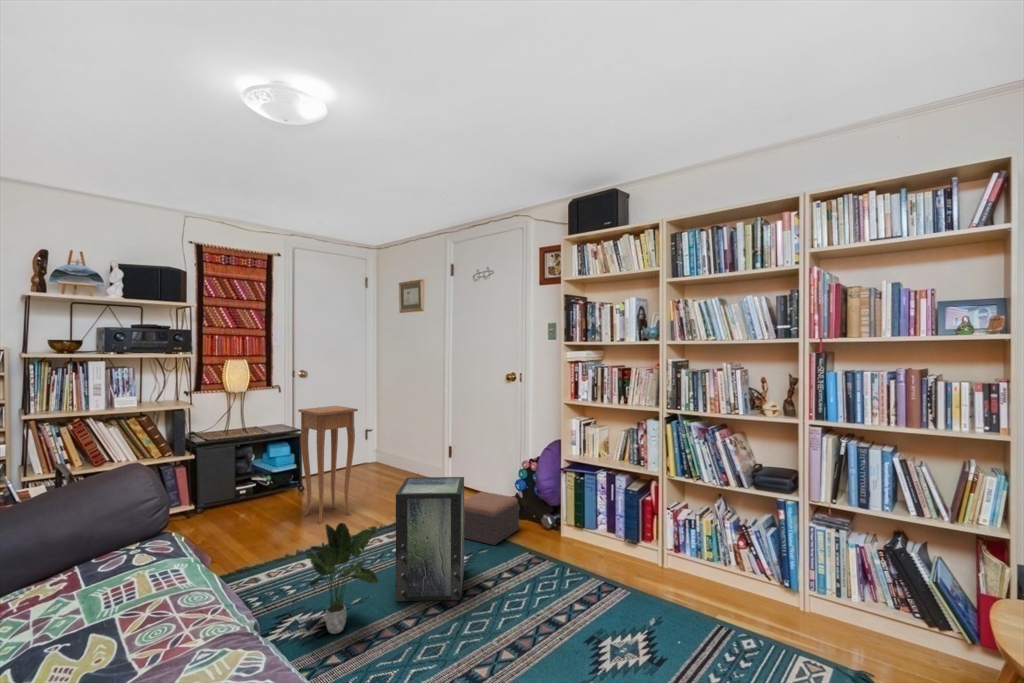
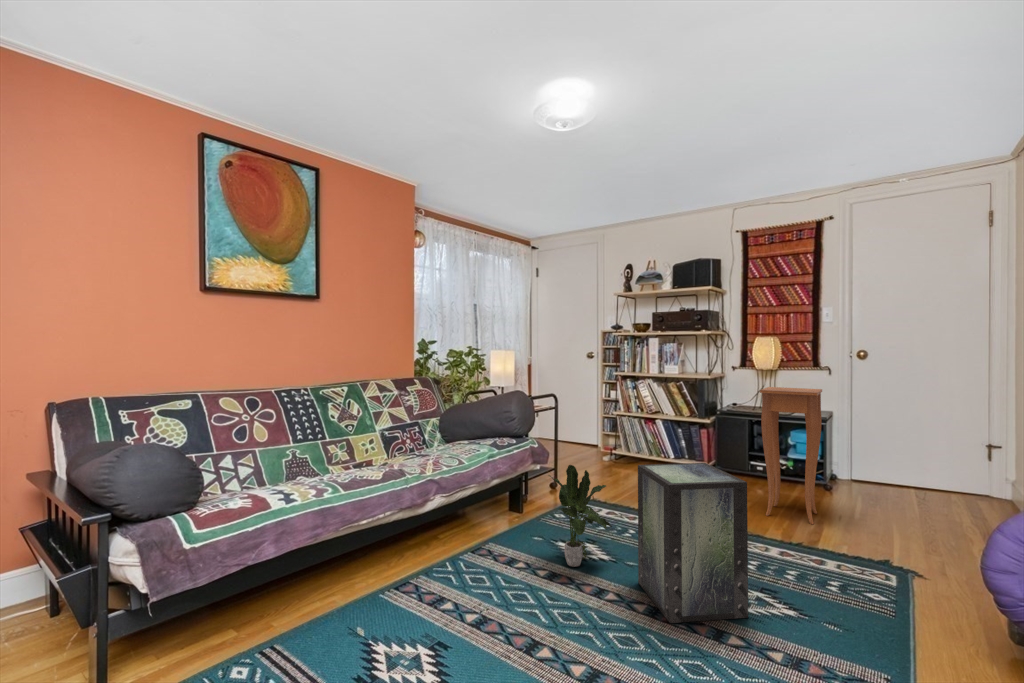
footstool: present [464,492,519,545] -> none [849,547,980,661]

